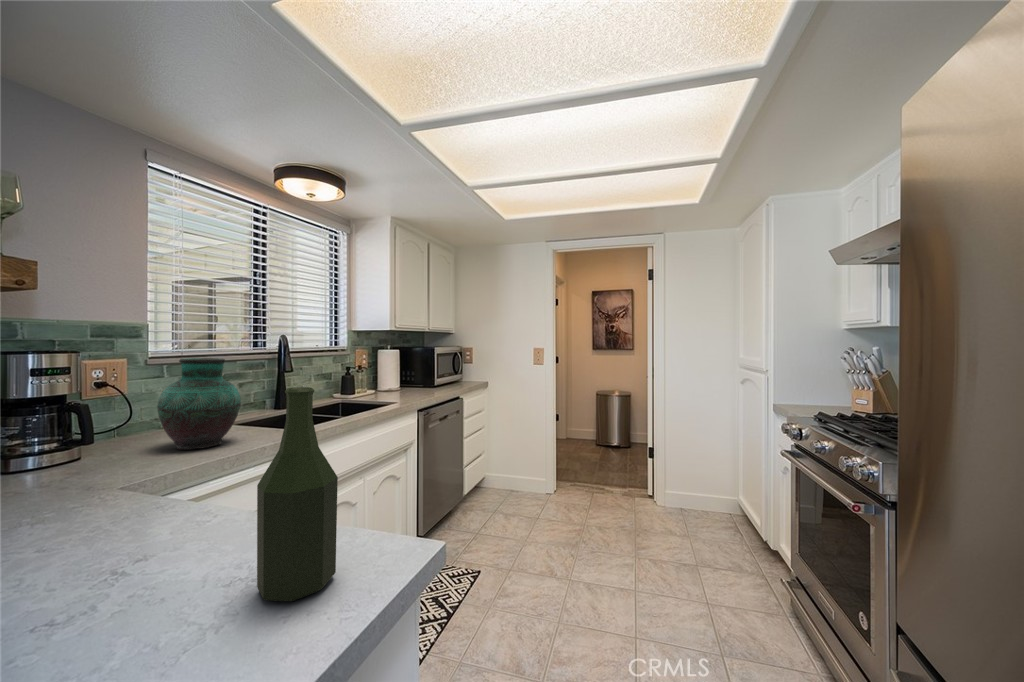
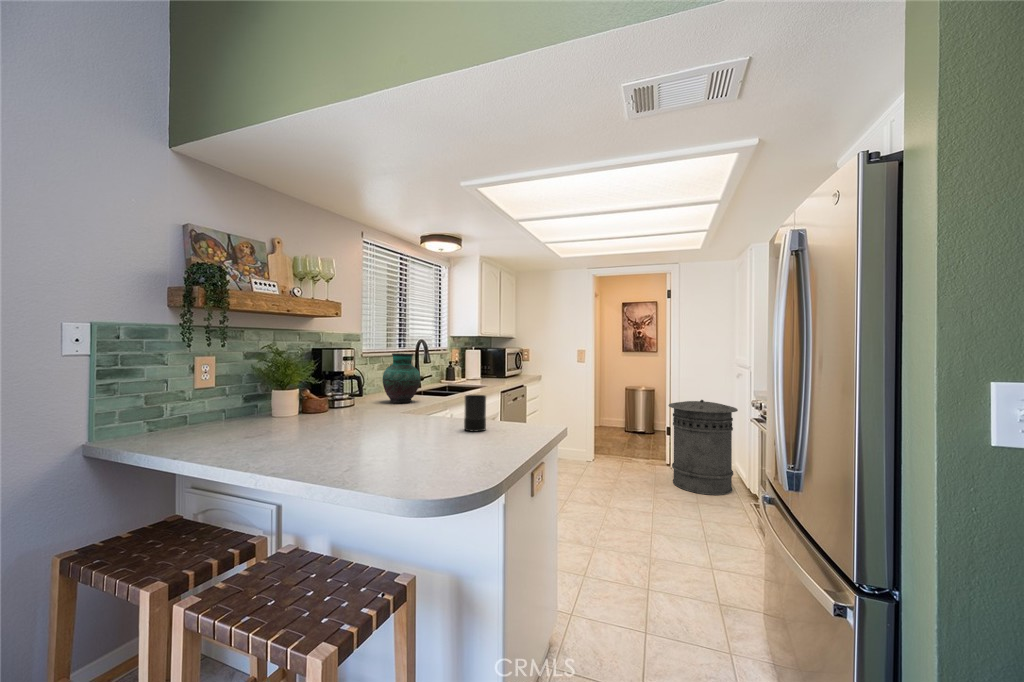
bottle: present [257,387,338,601] -> none [506,362,530,433]
trash can: none [653,415,747,549] -> present [669,400,738,495]
candle: none [136,475,221,597] -> present [464,395,486,432]

